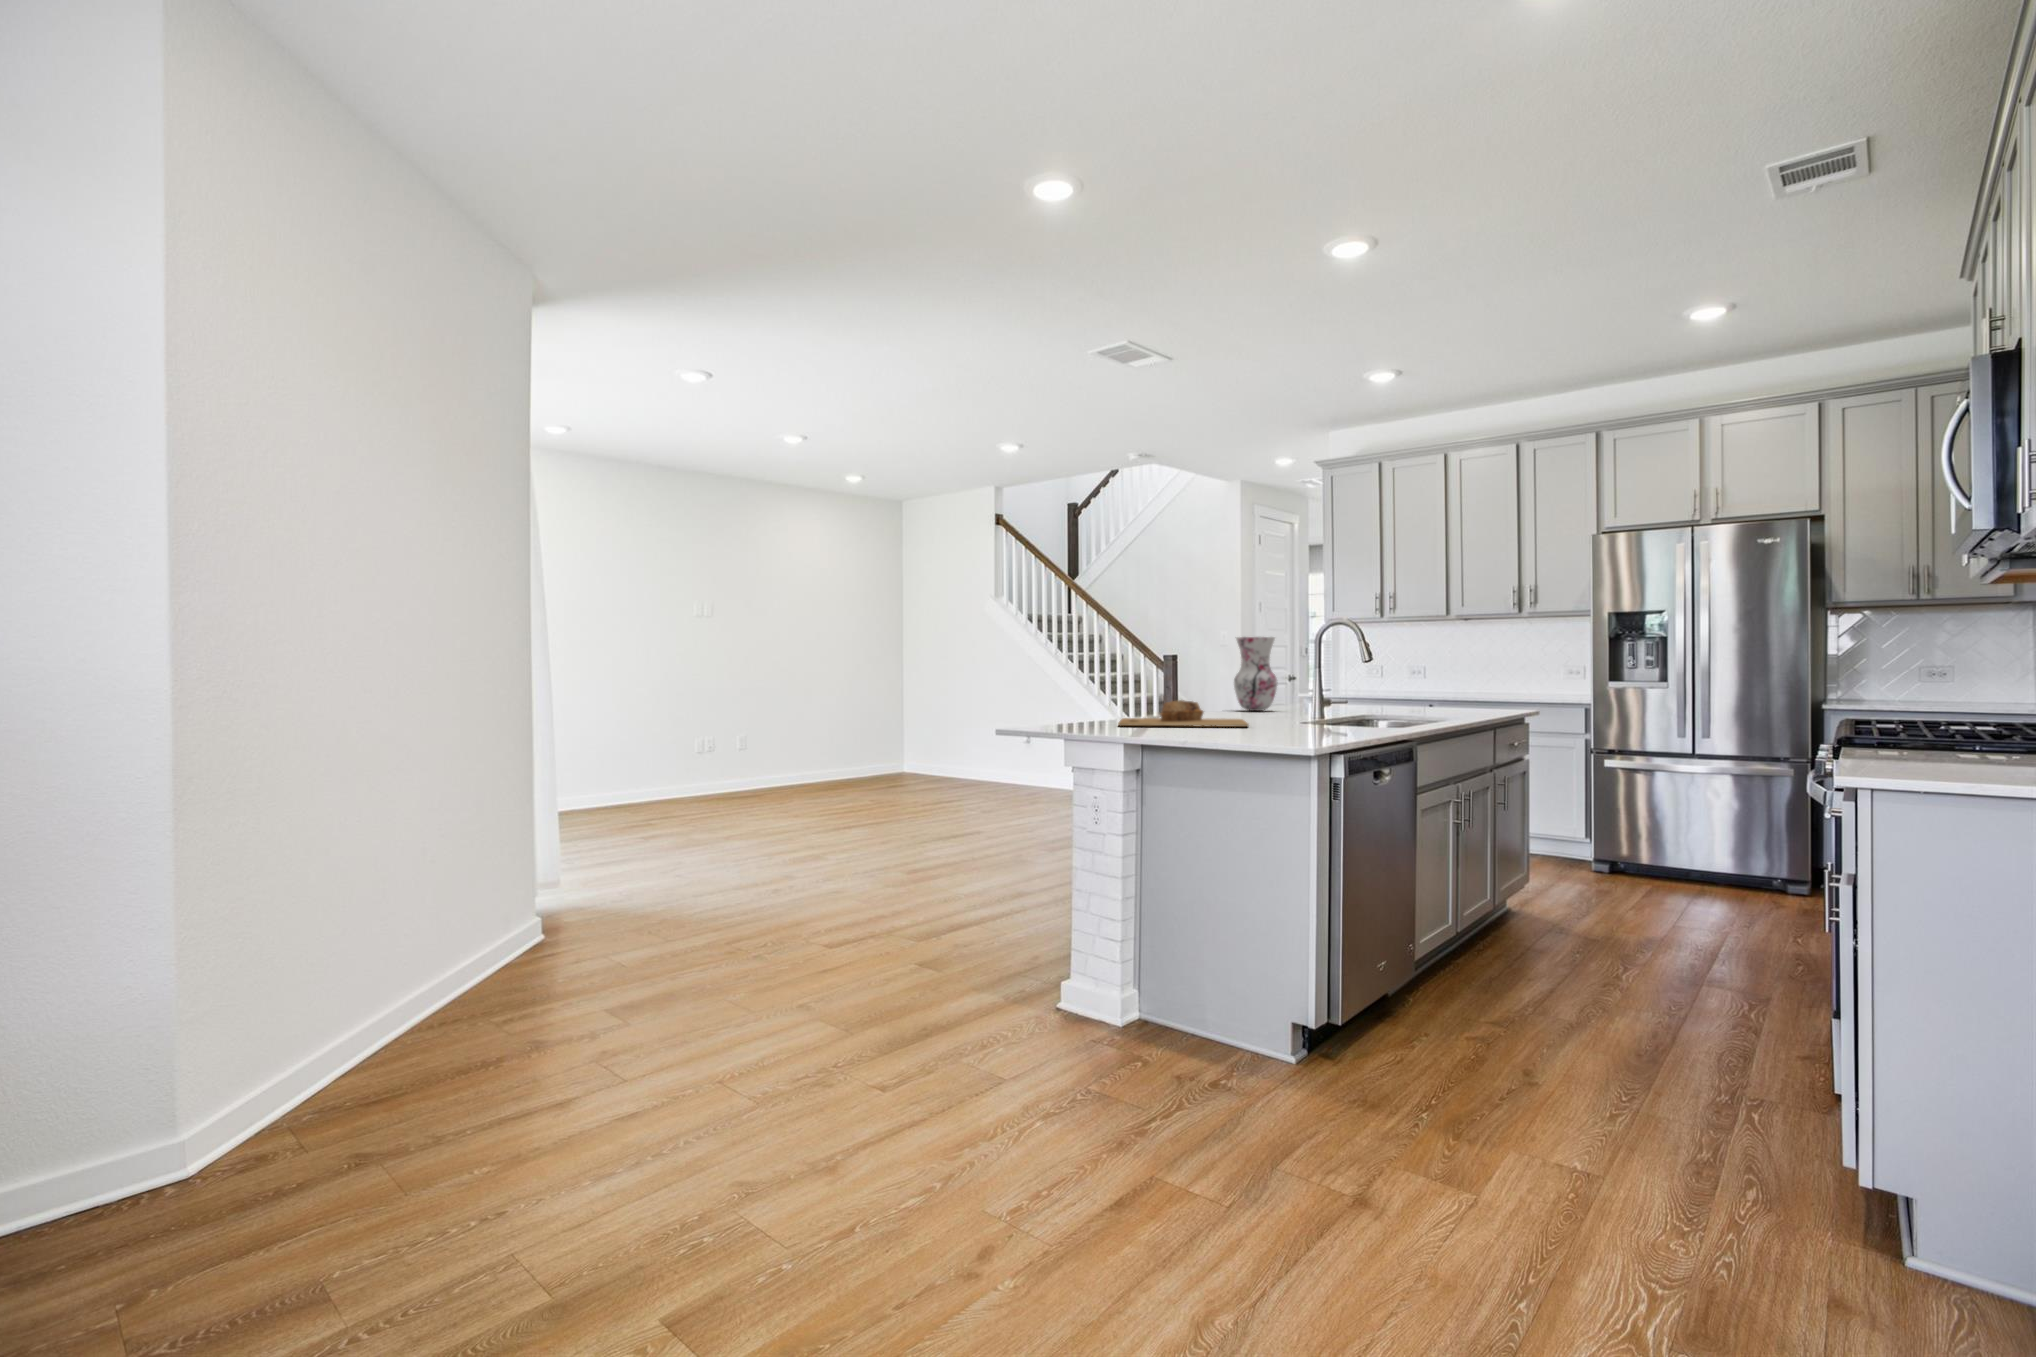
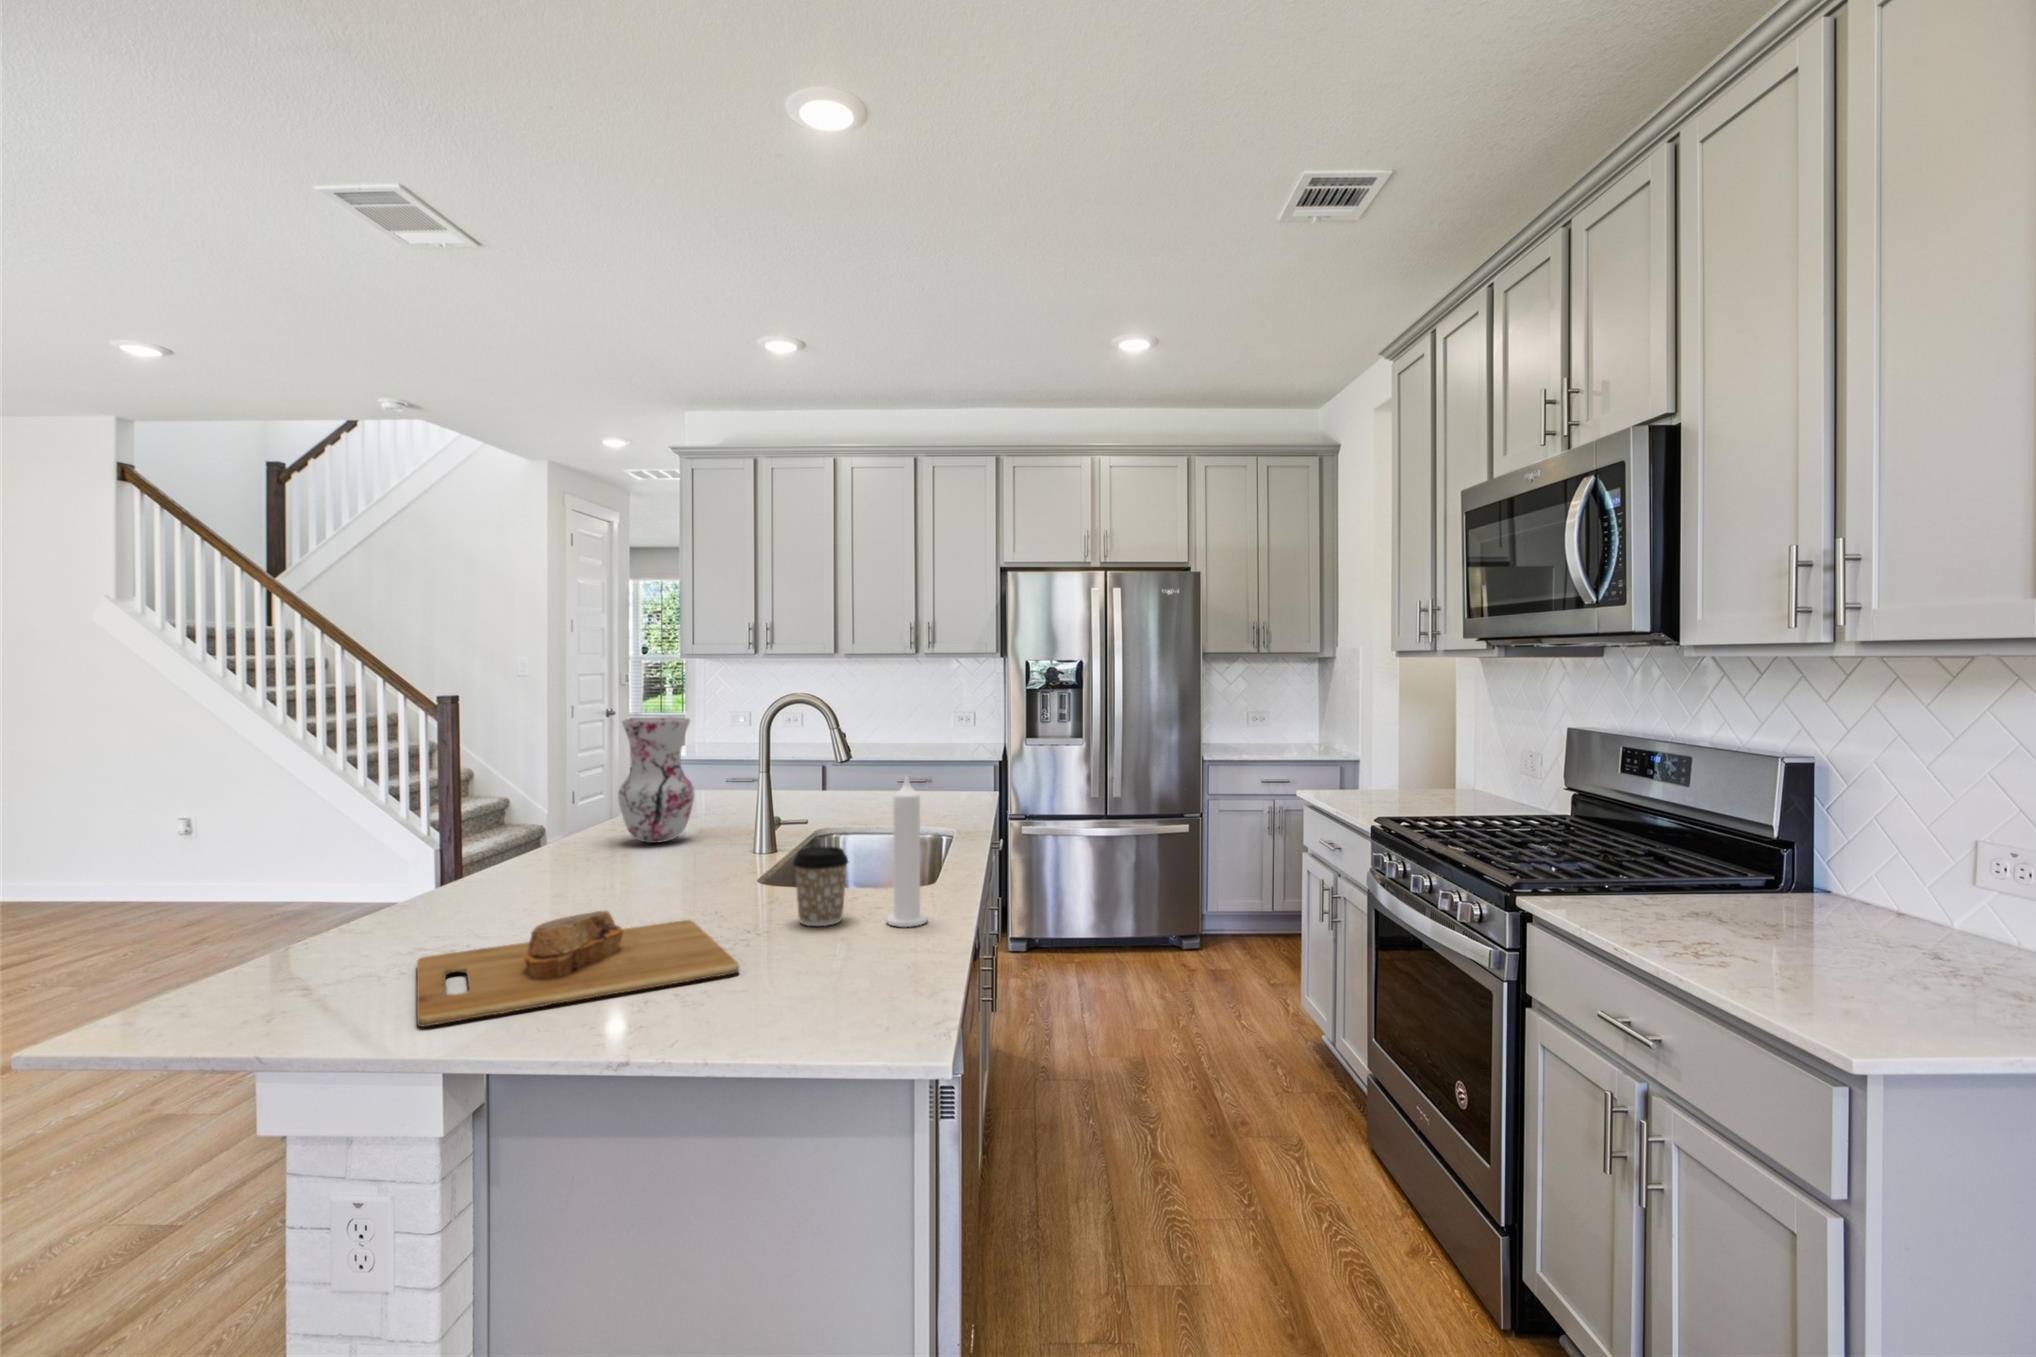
candle: none [1340,644,1364,726] -> present [886,776,928,927]
coffee cup: none [1292,686,1323,725] -> present [793,846,848,926]

